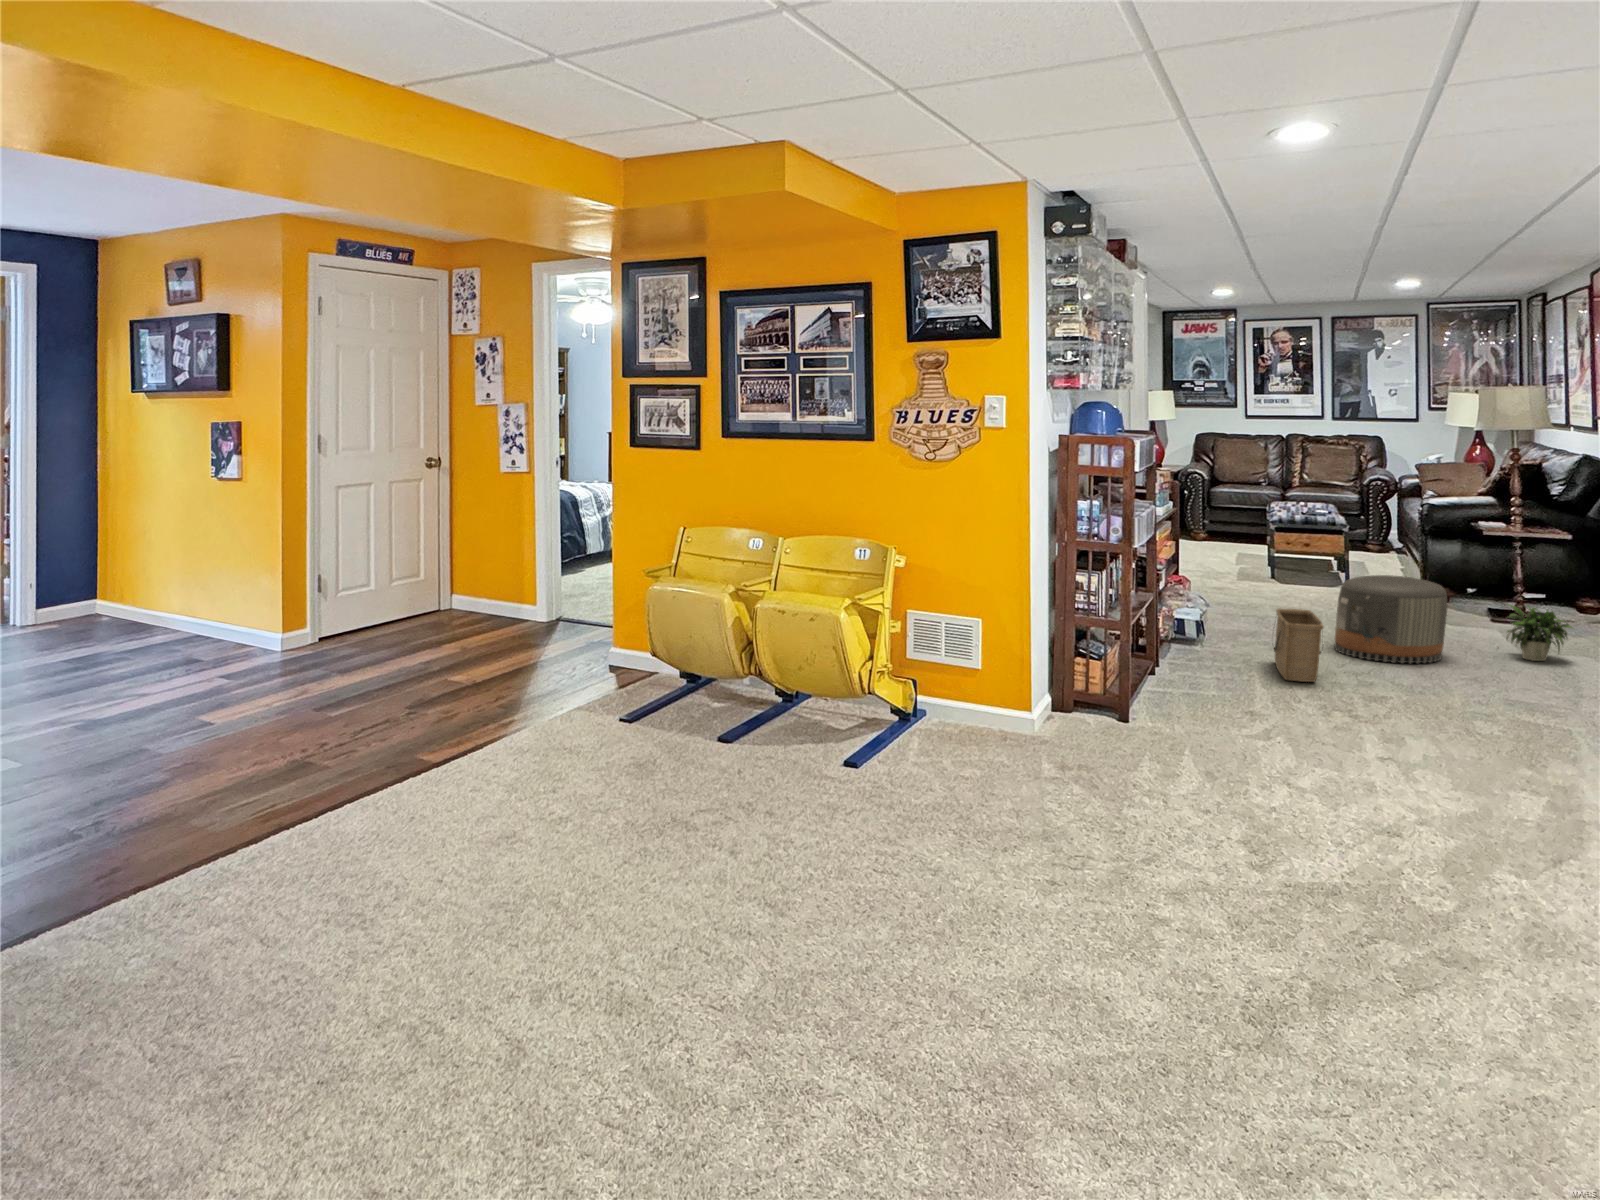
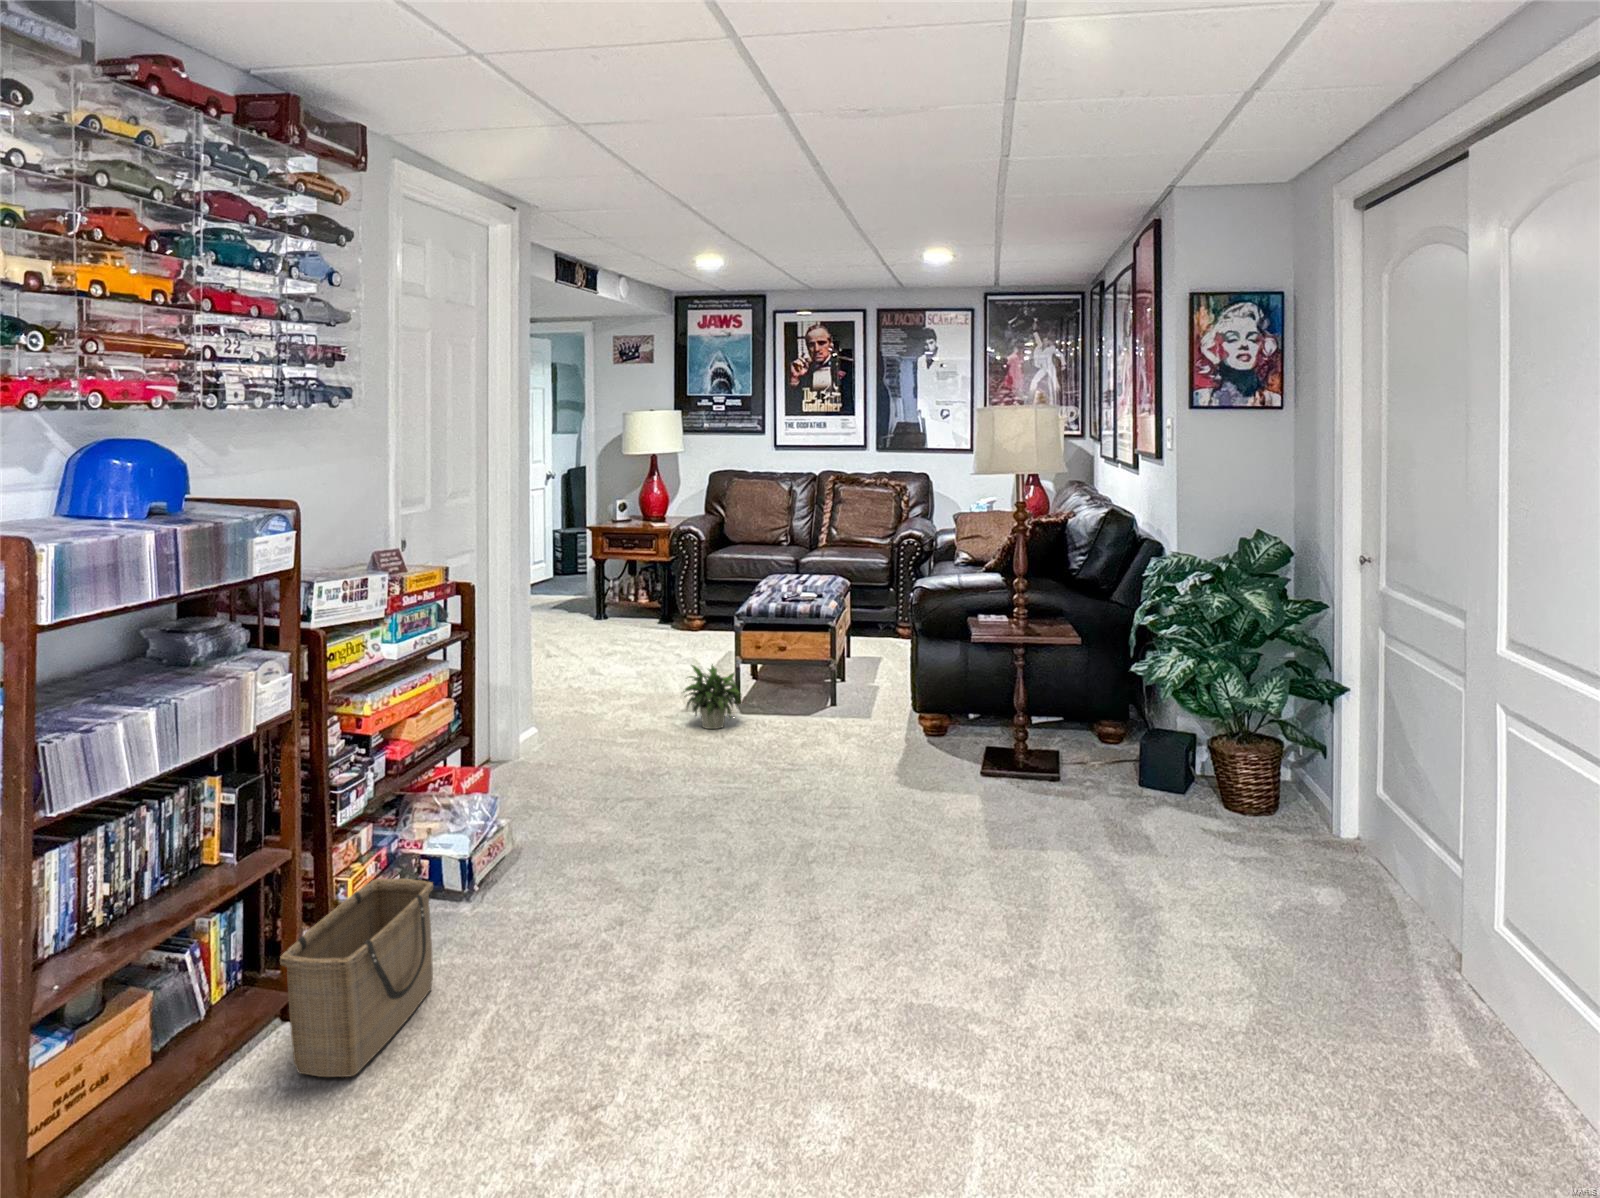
pouf: present [1334,575,1448,664] -> none [553,774,735,968]
potted plant: present [1506,604,1573,661] -> present [685,664,741,729]

